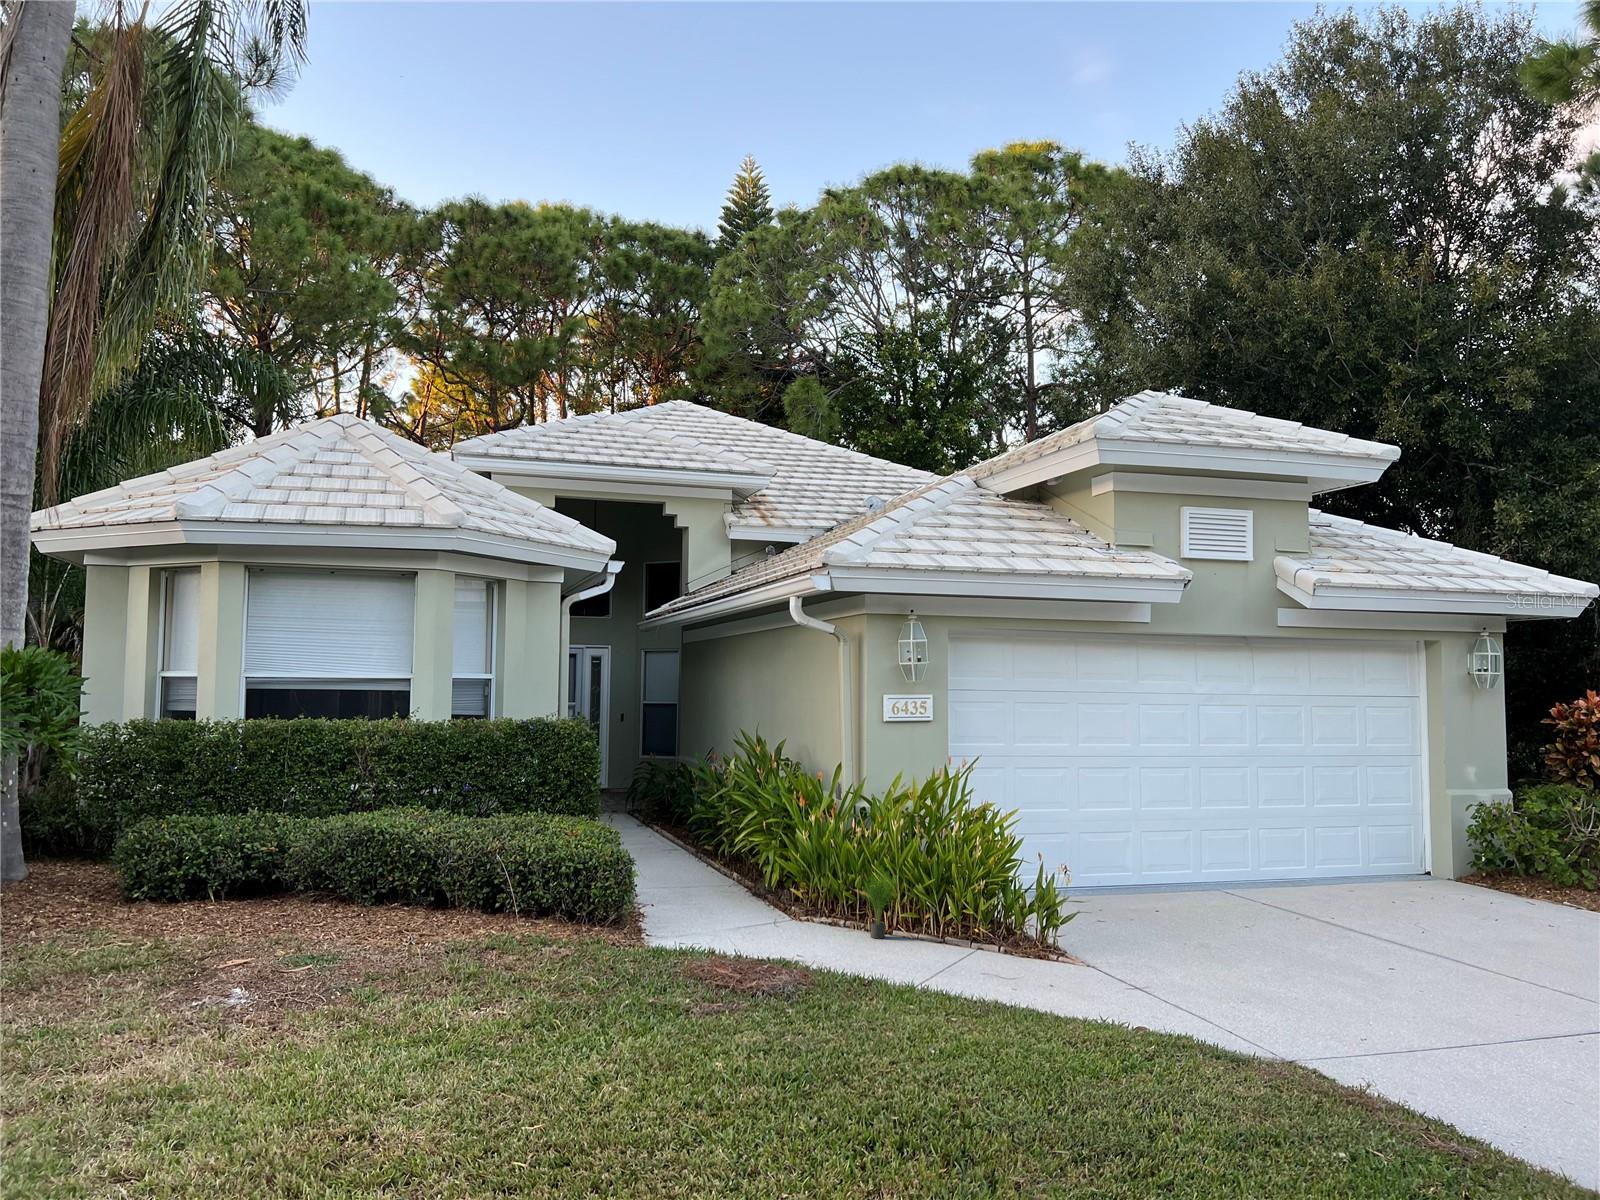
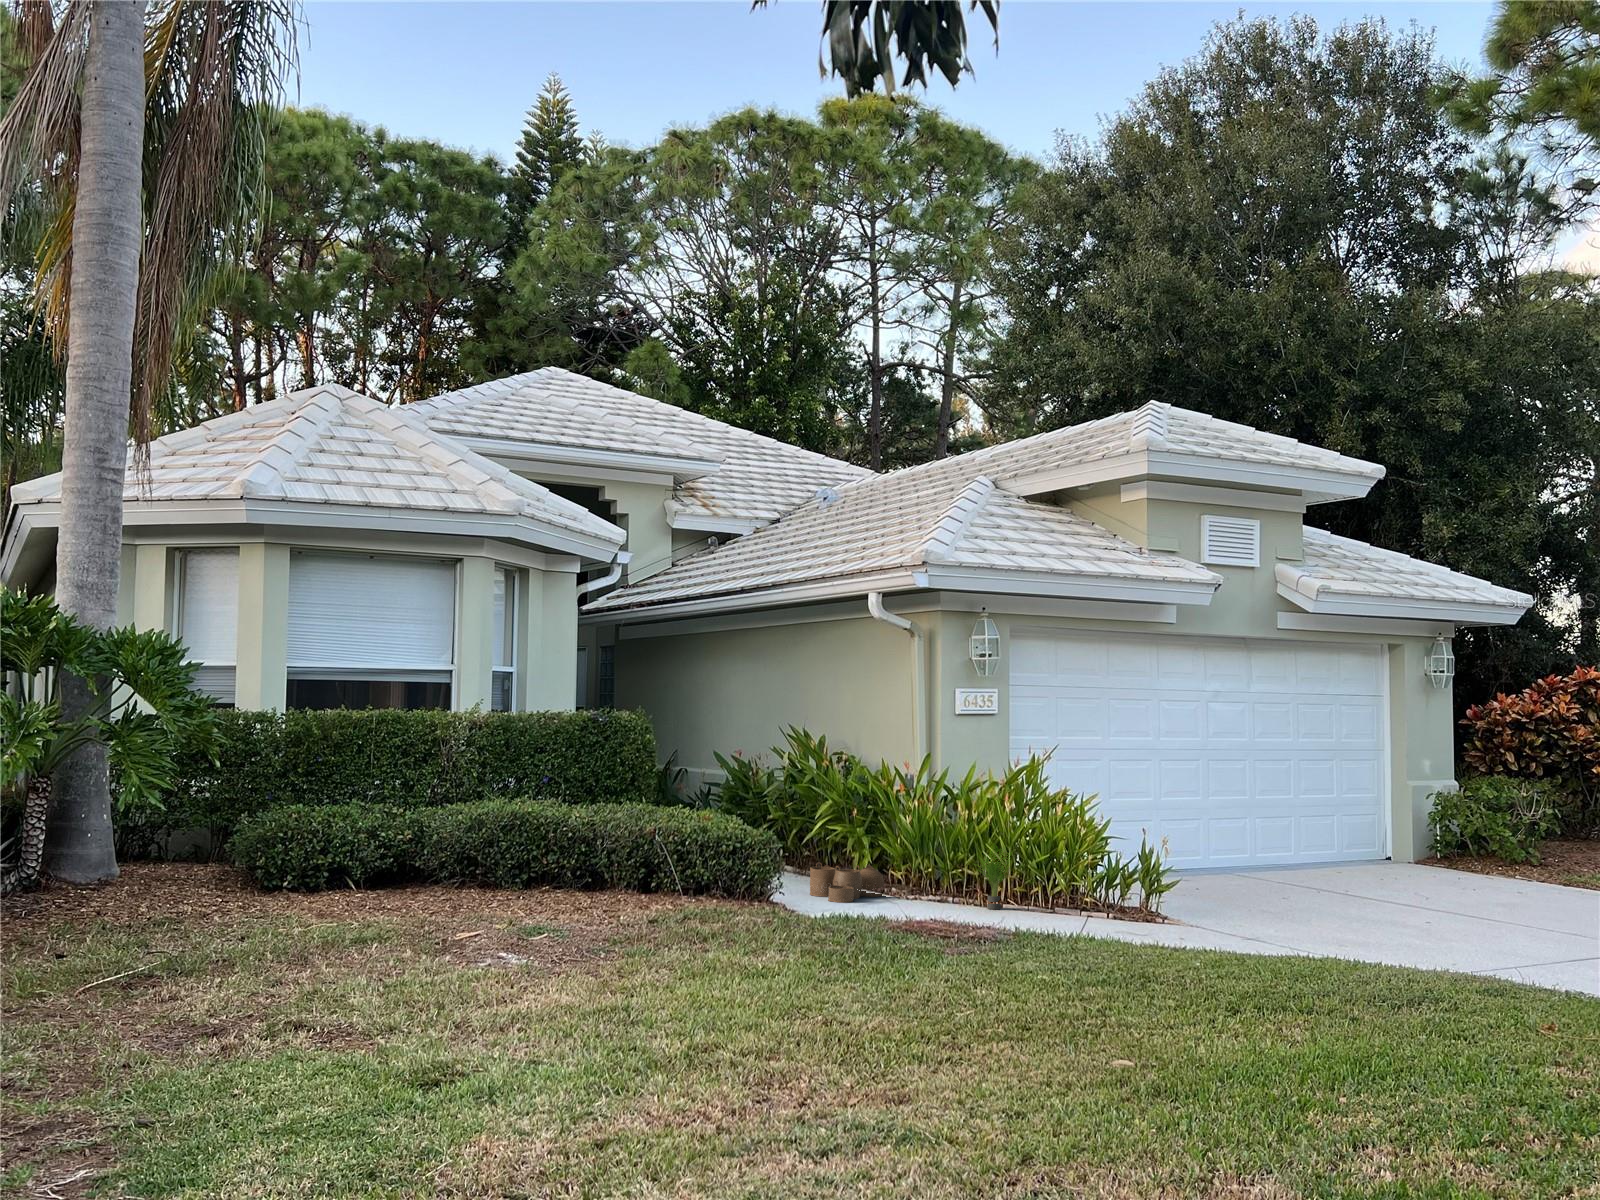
woven basket: none [710,874,789,921] -> present [810,863,884,903]

